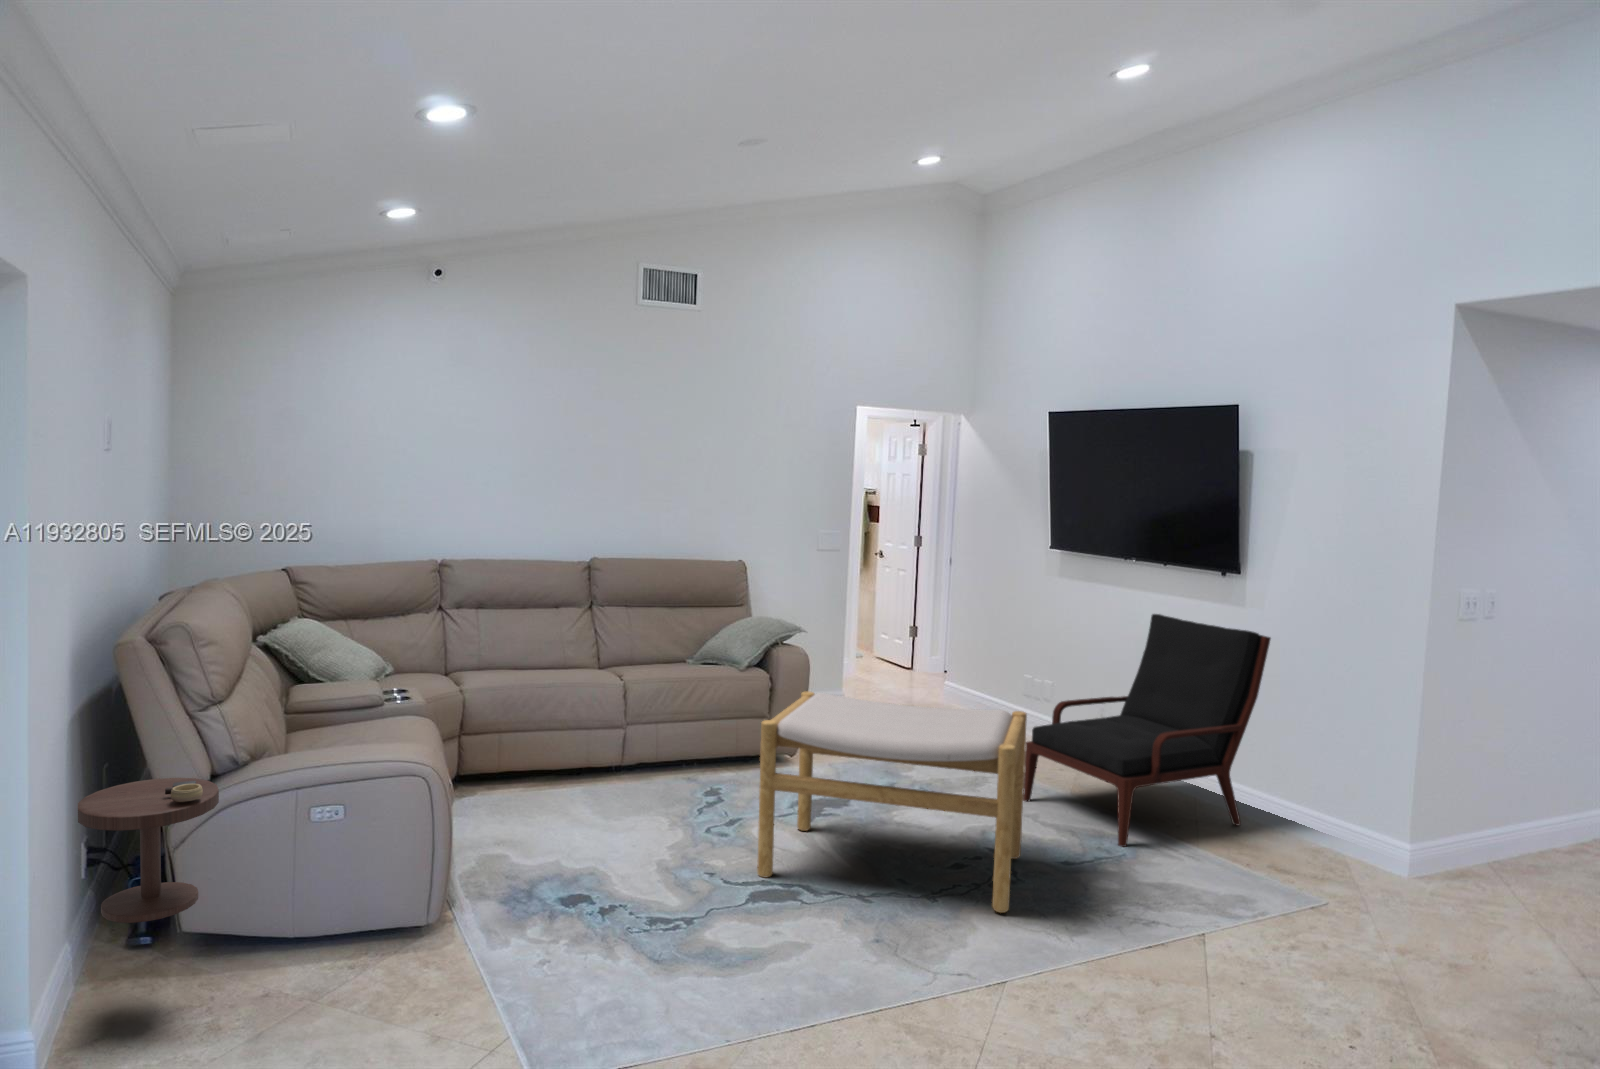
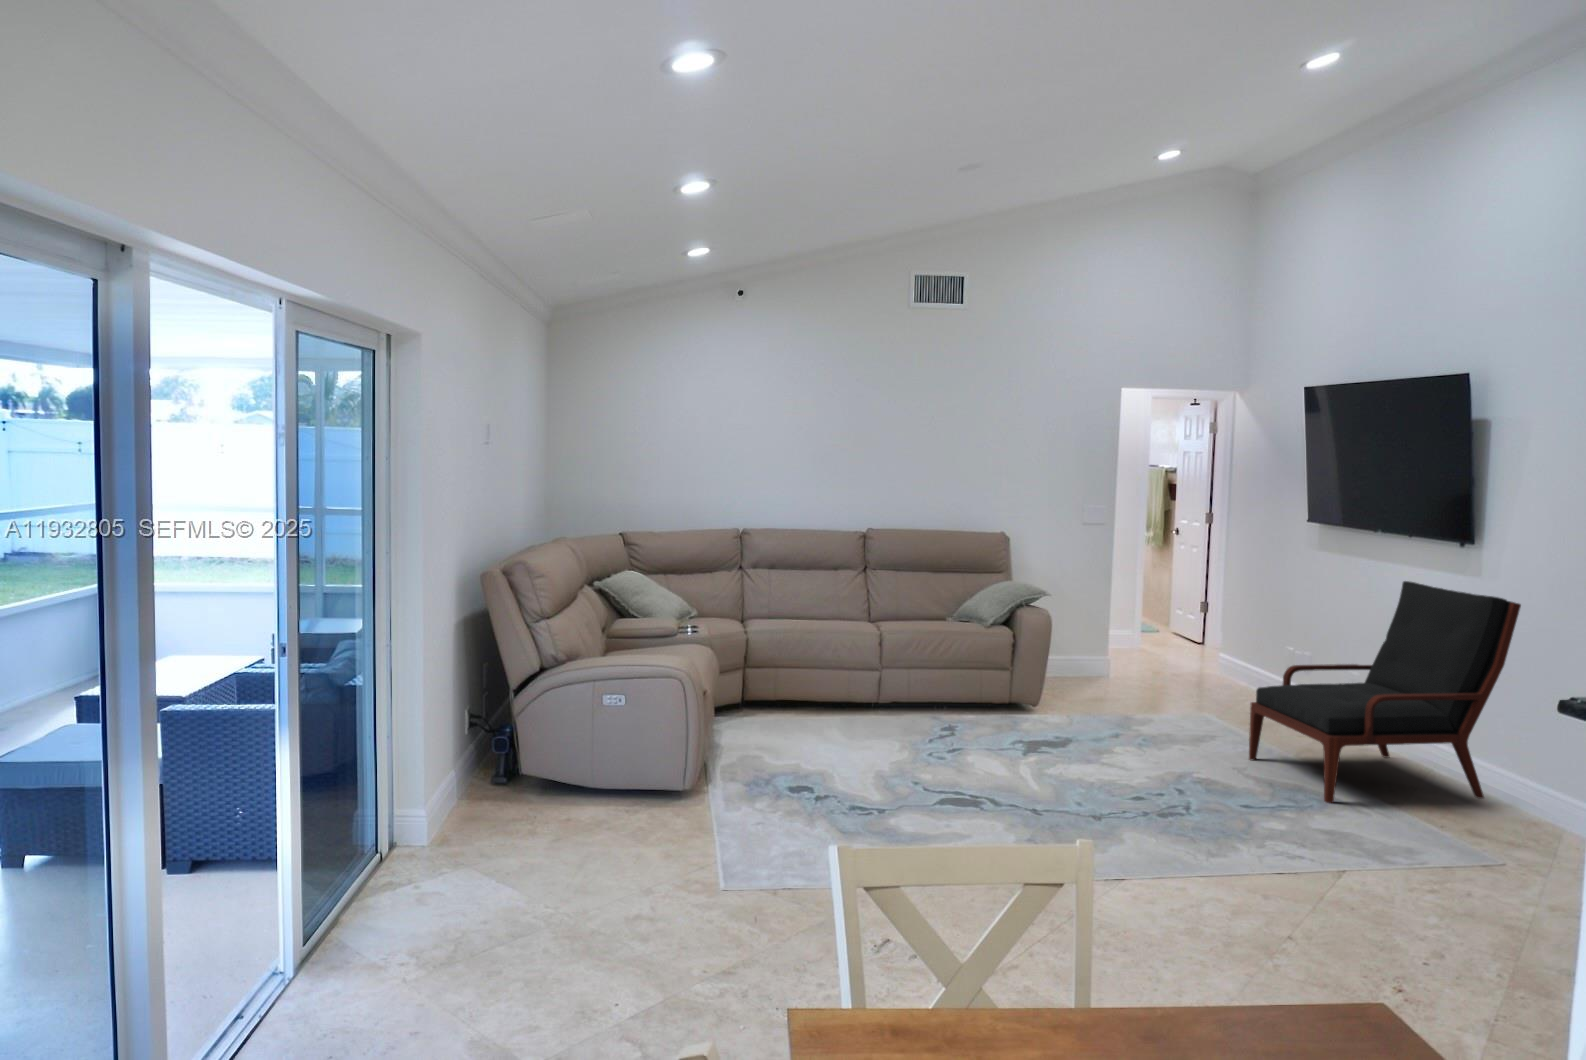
footstool: present [757,691,1027,913] -> none [954,639,1213,836]
side table: present [78,778,219,1012] -> none [457,664,540,818]

